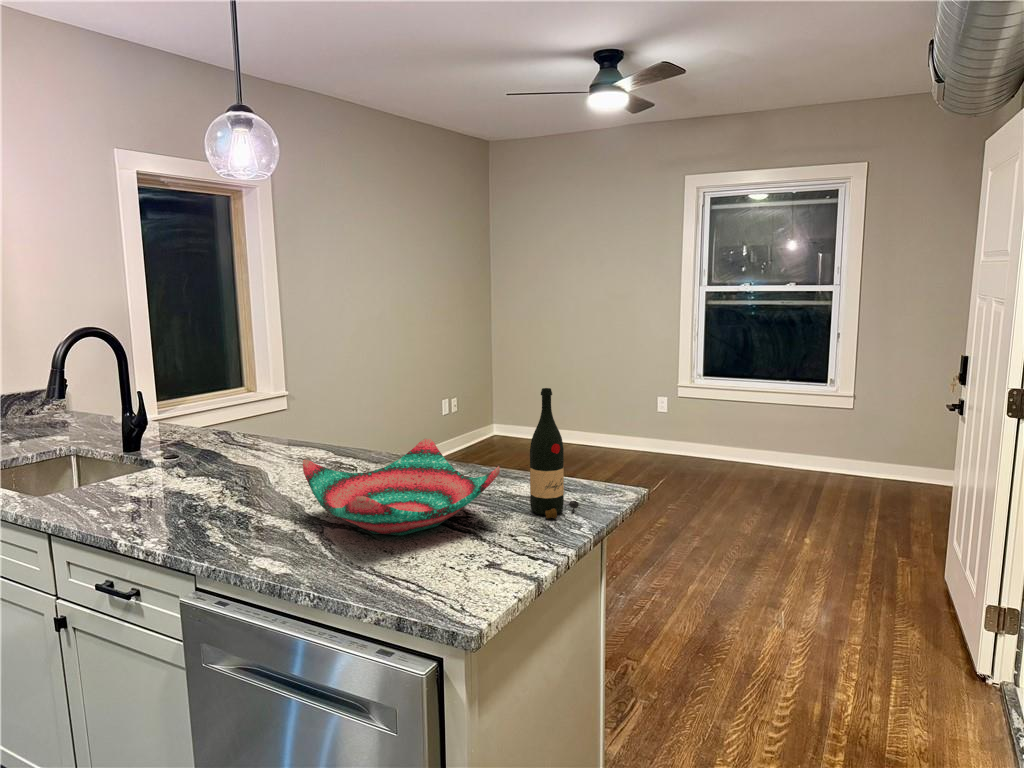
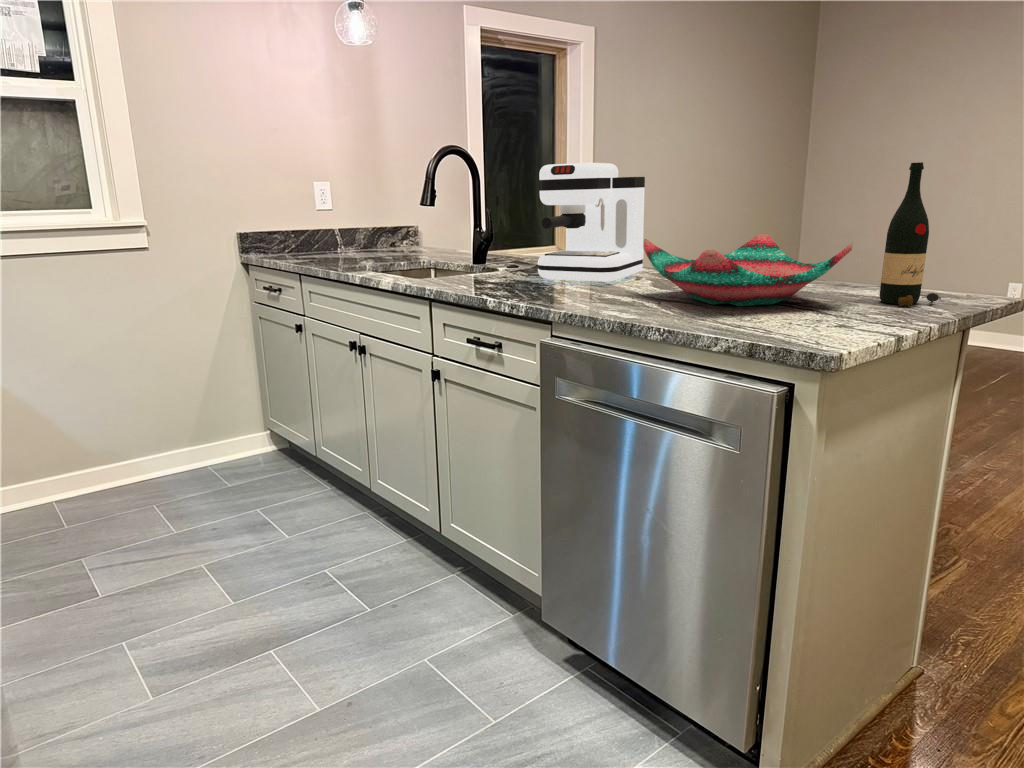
coffee maker: none [186,362,315,496] -> present [538,163,645,284]

